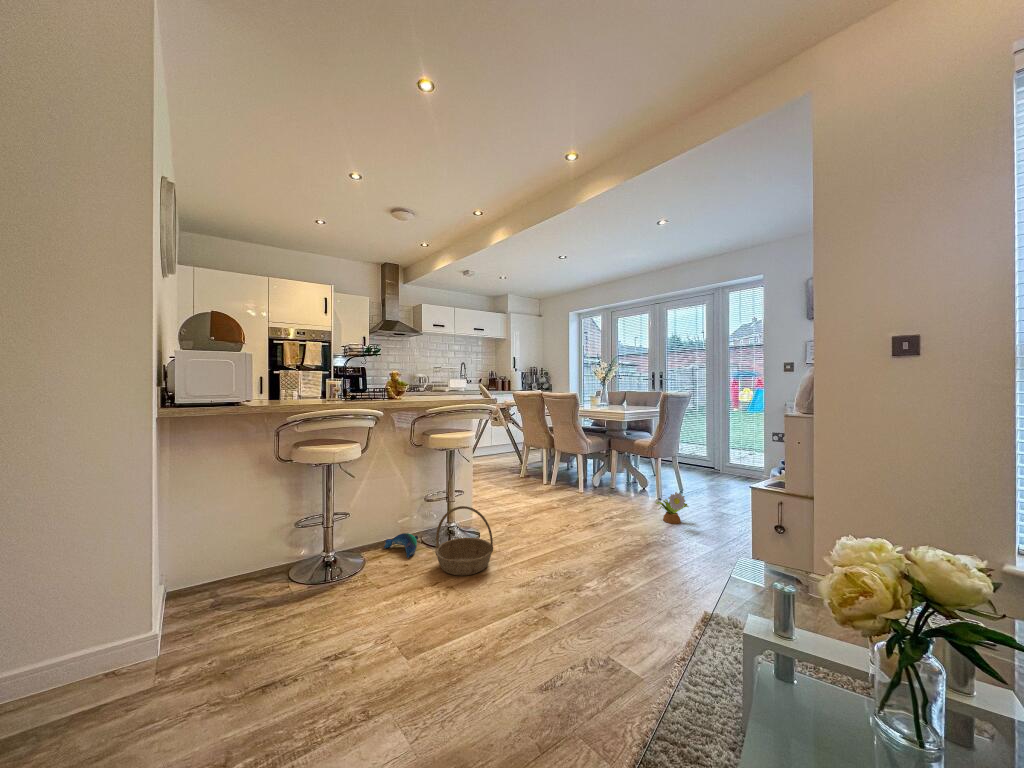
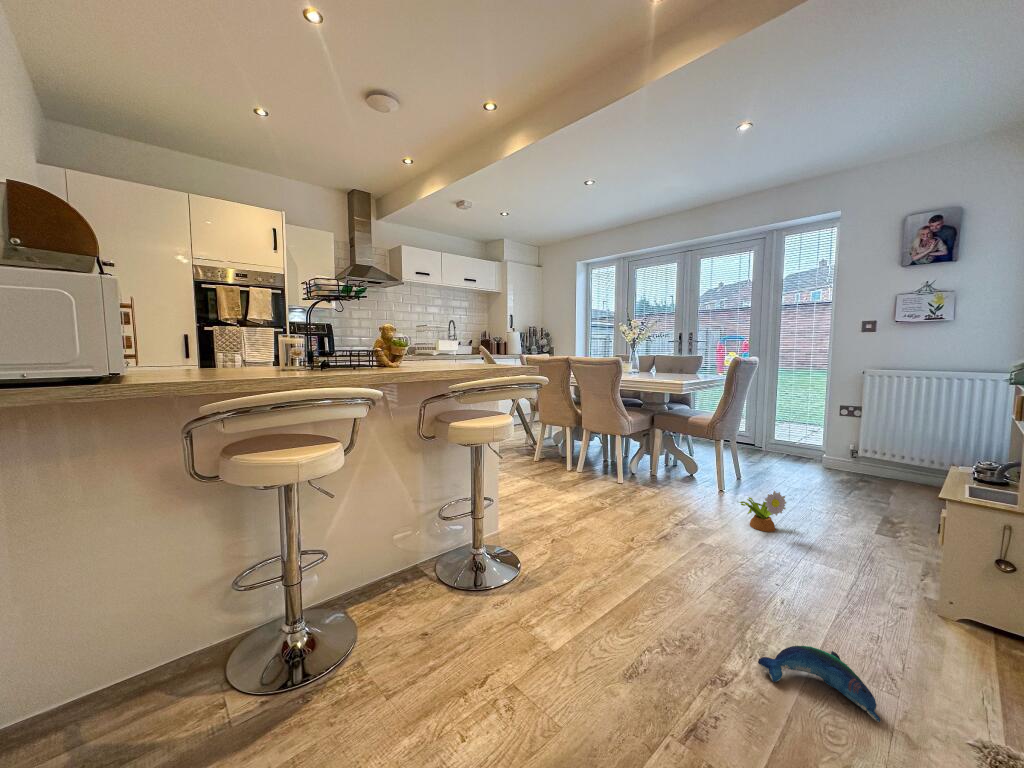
basket: present [435,506,493,575] -> none [470,539,563,654]
plush toy: present [384,533,418,558] -> present [758,646,881,722]

